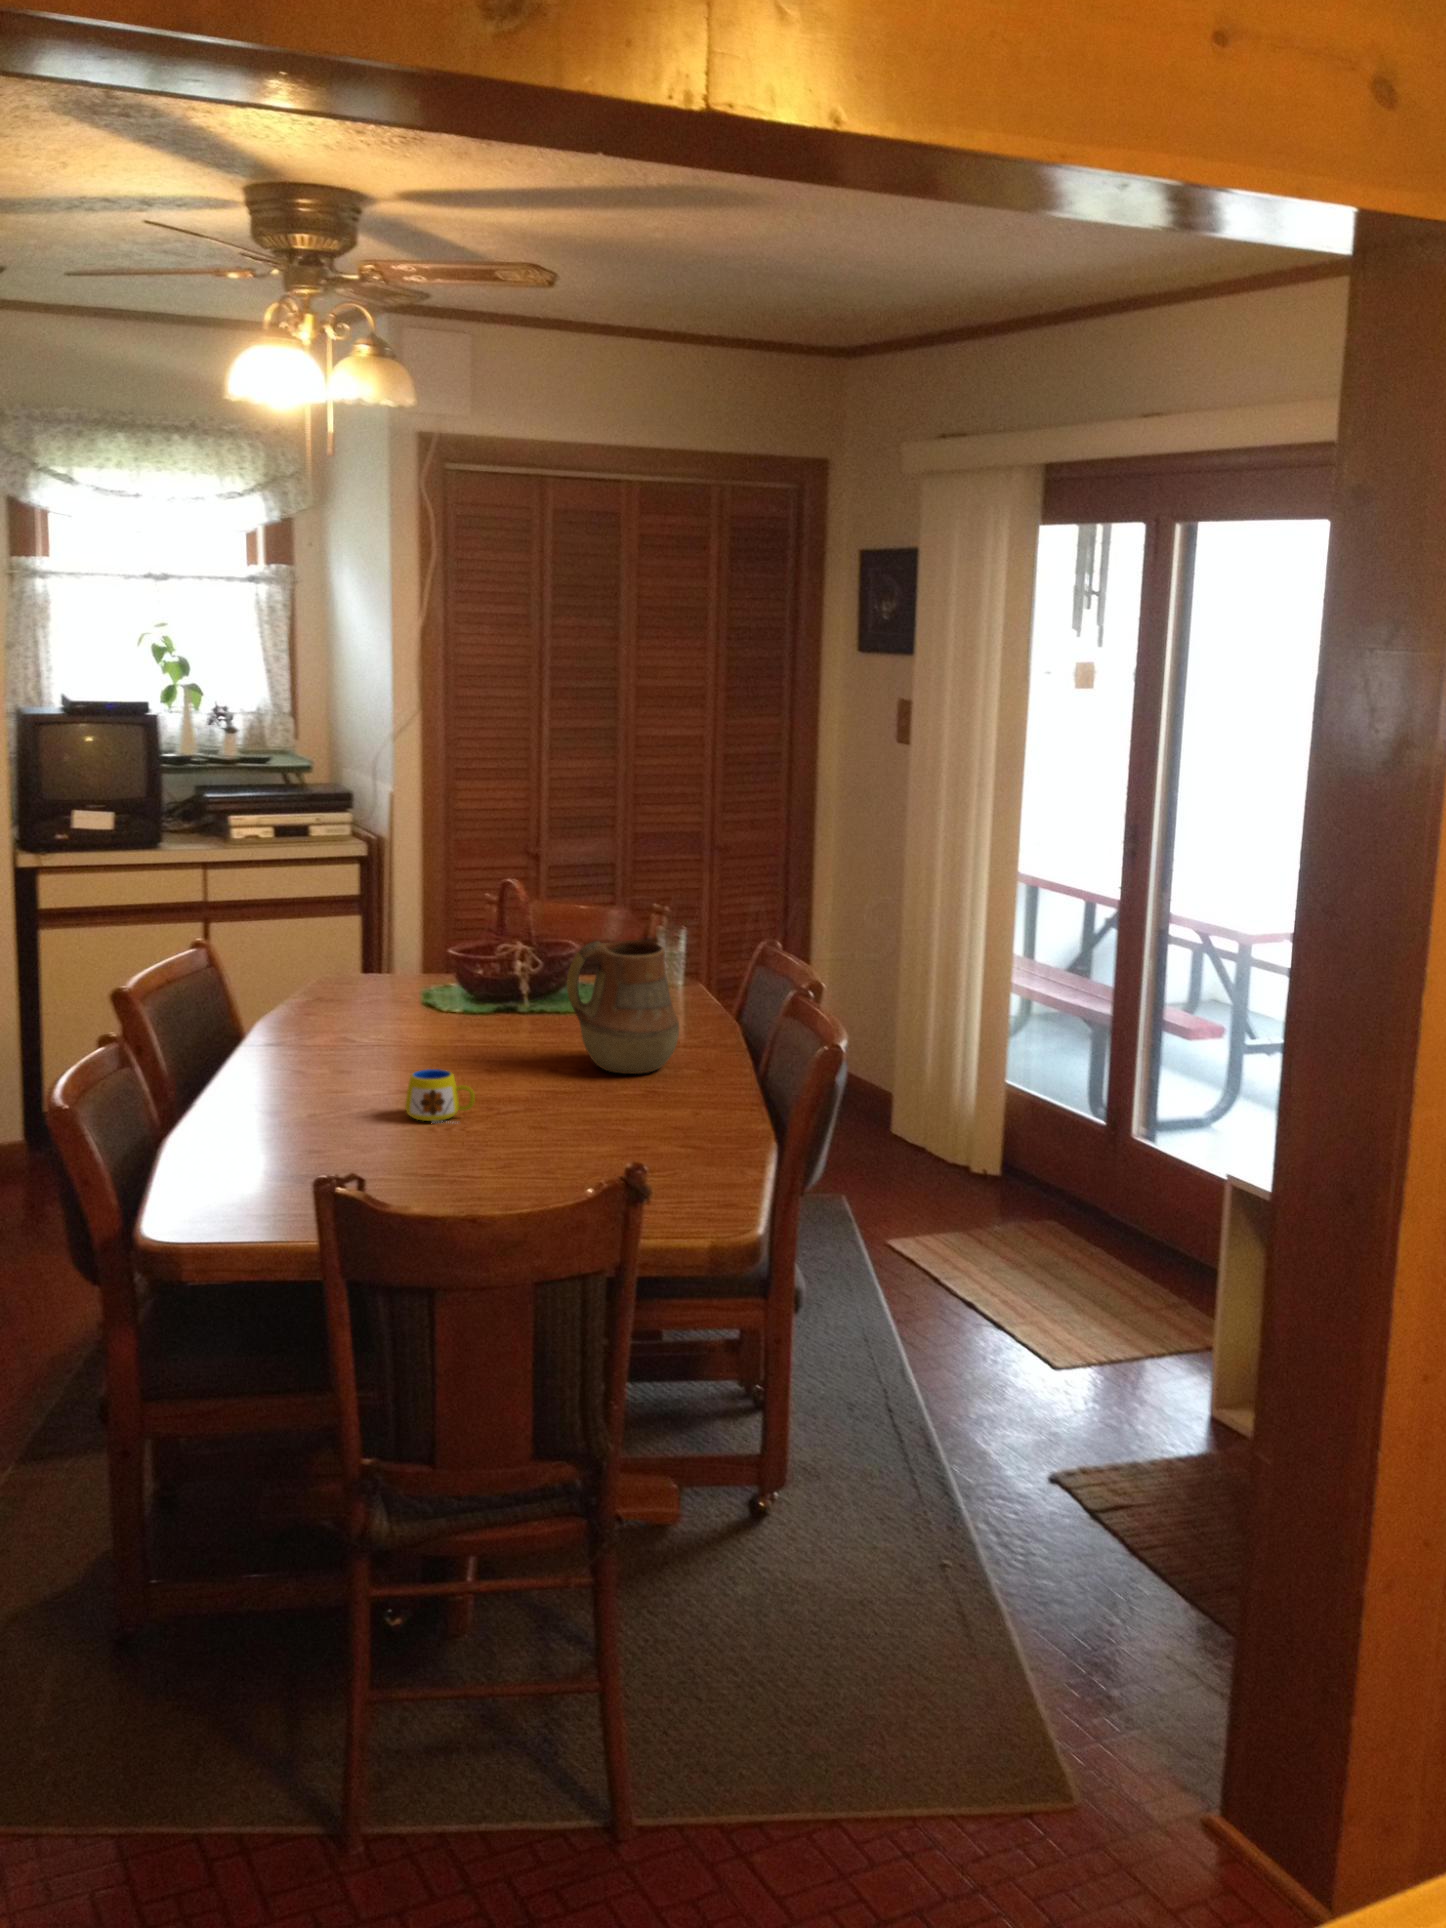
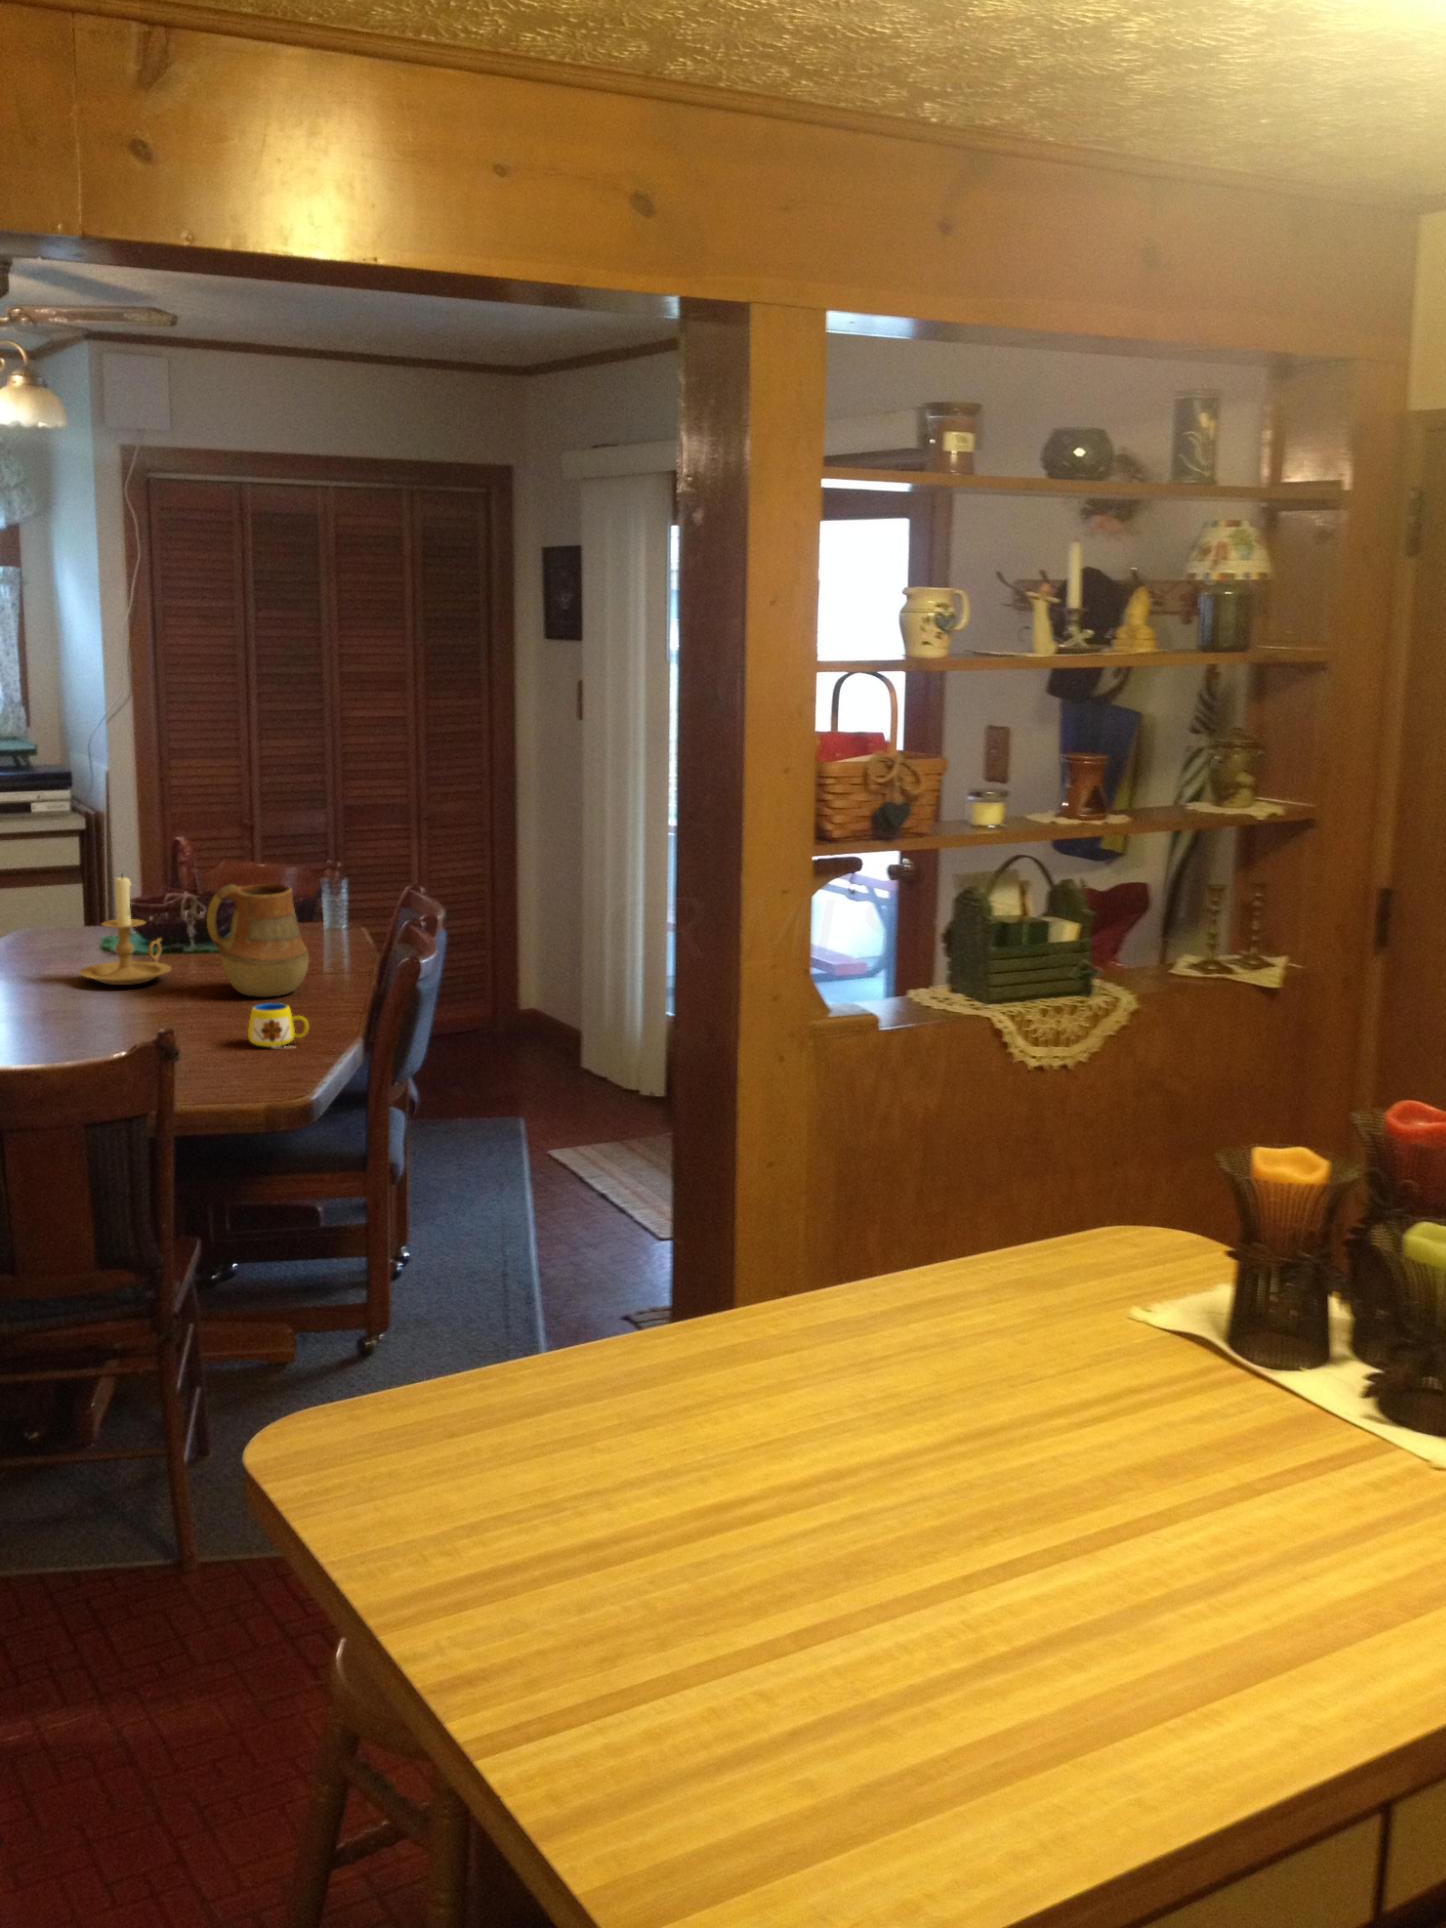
candle holder: none [414,924,516,1054] -> present [79,875,171,985]
mug: present [405,1069,475,1123] -> present [248,1003,309,1048]

